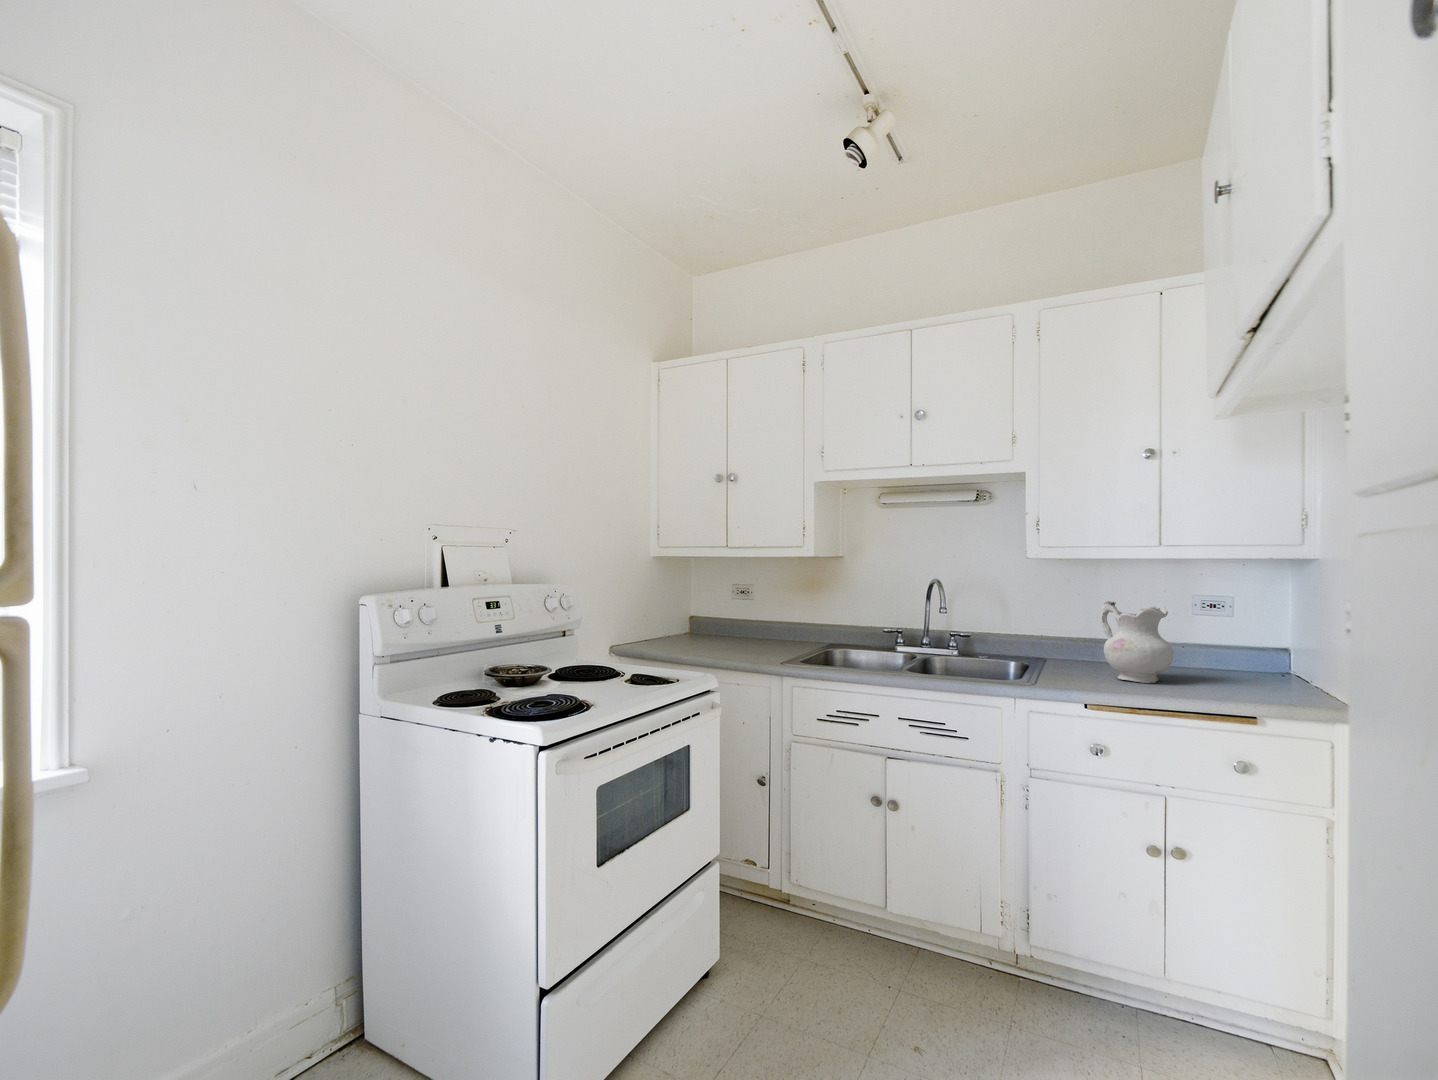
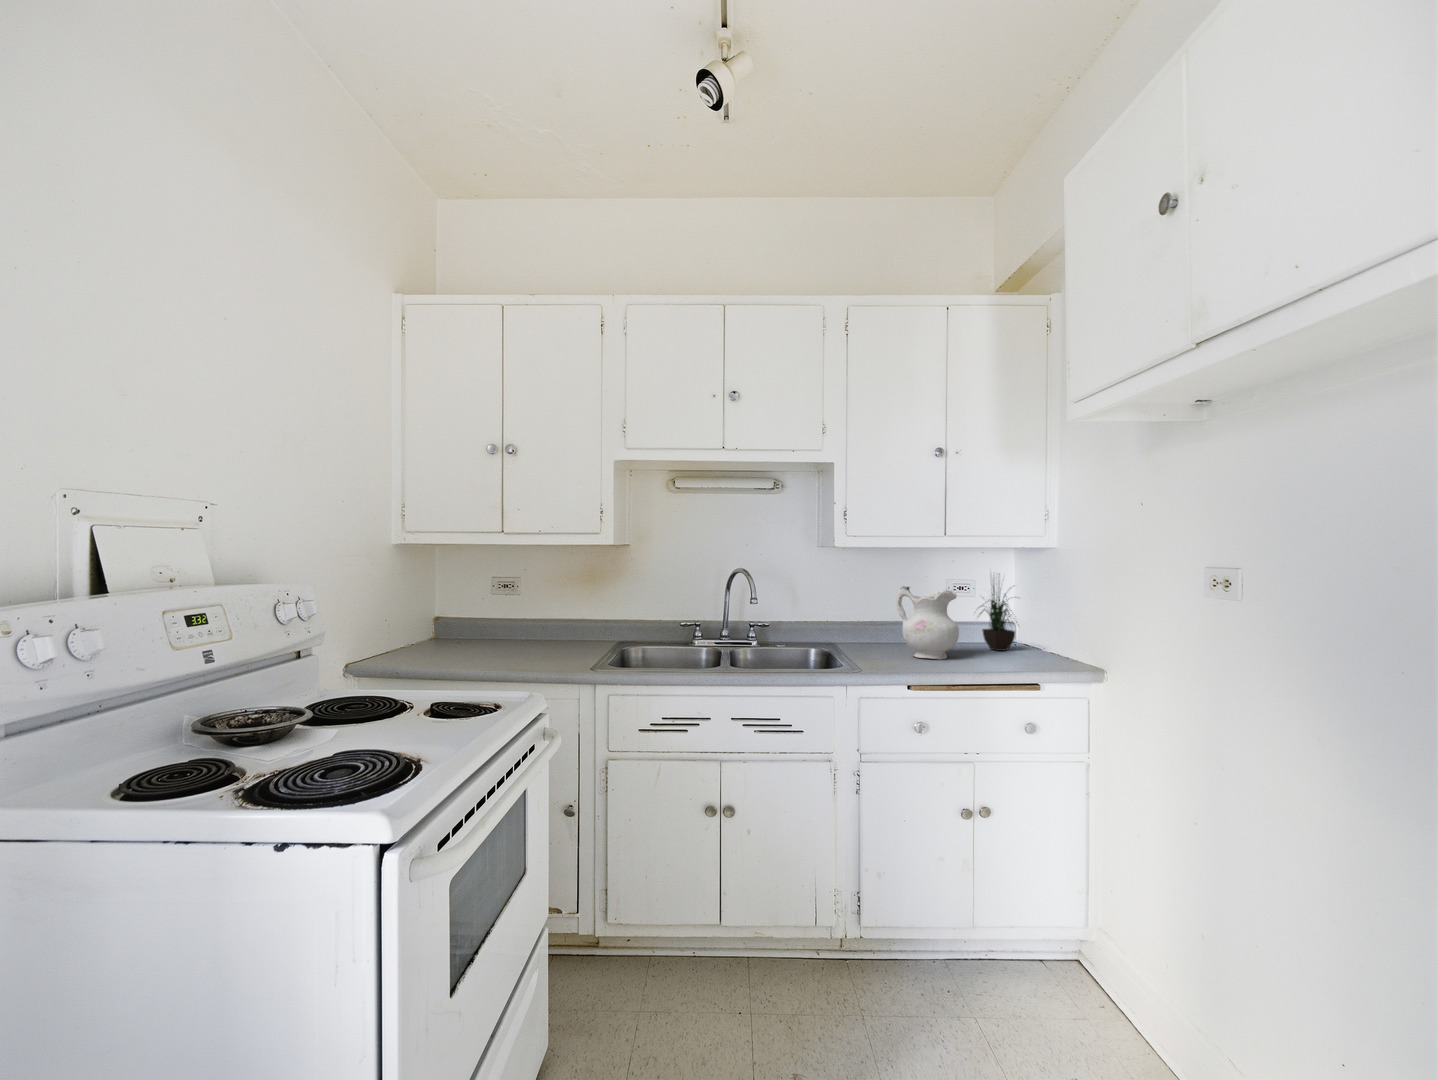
potted plant: none [1206,569,1274,681] -> present [980,585,1015,651]

